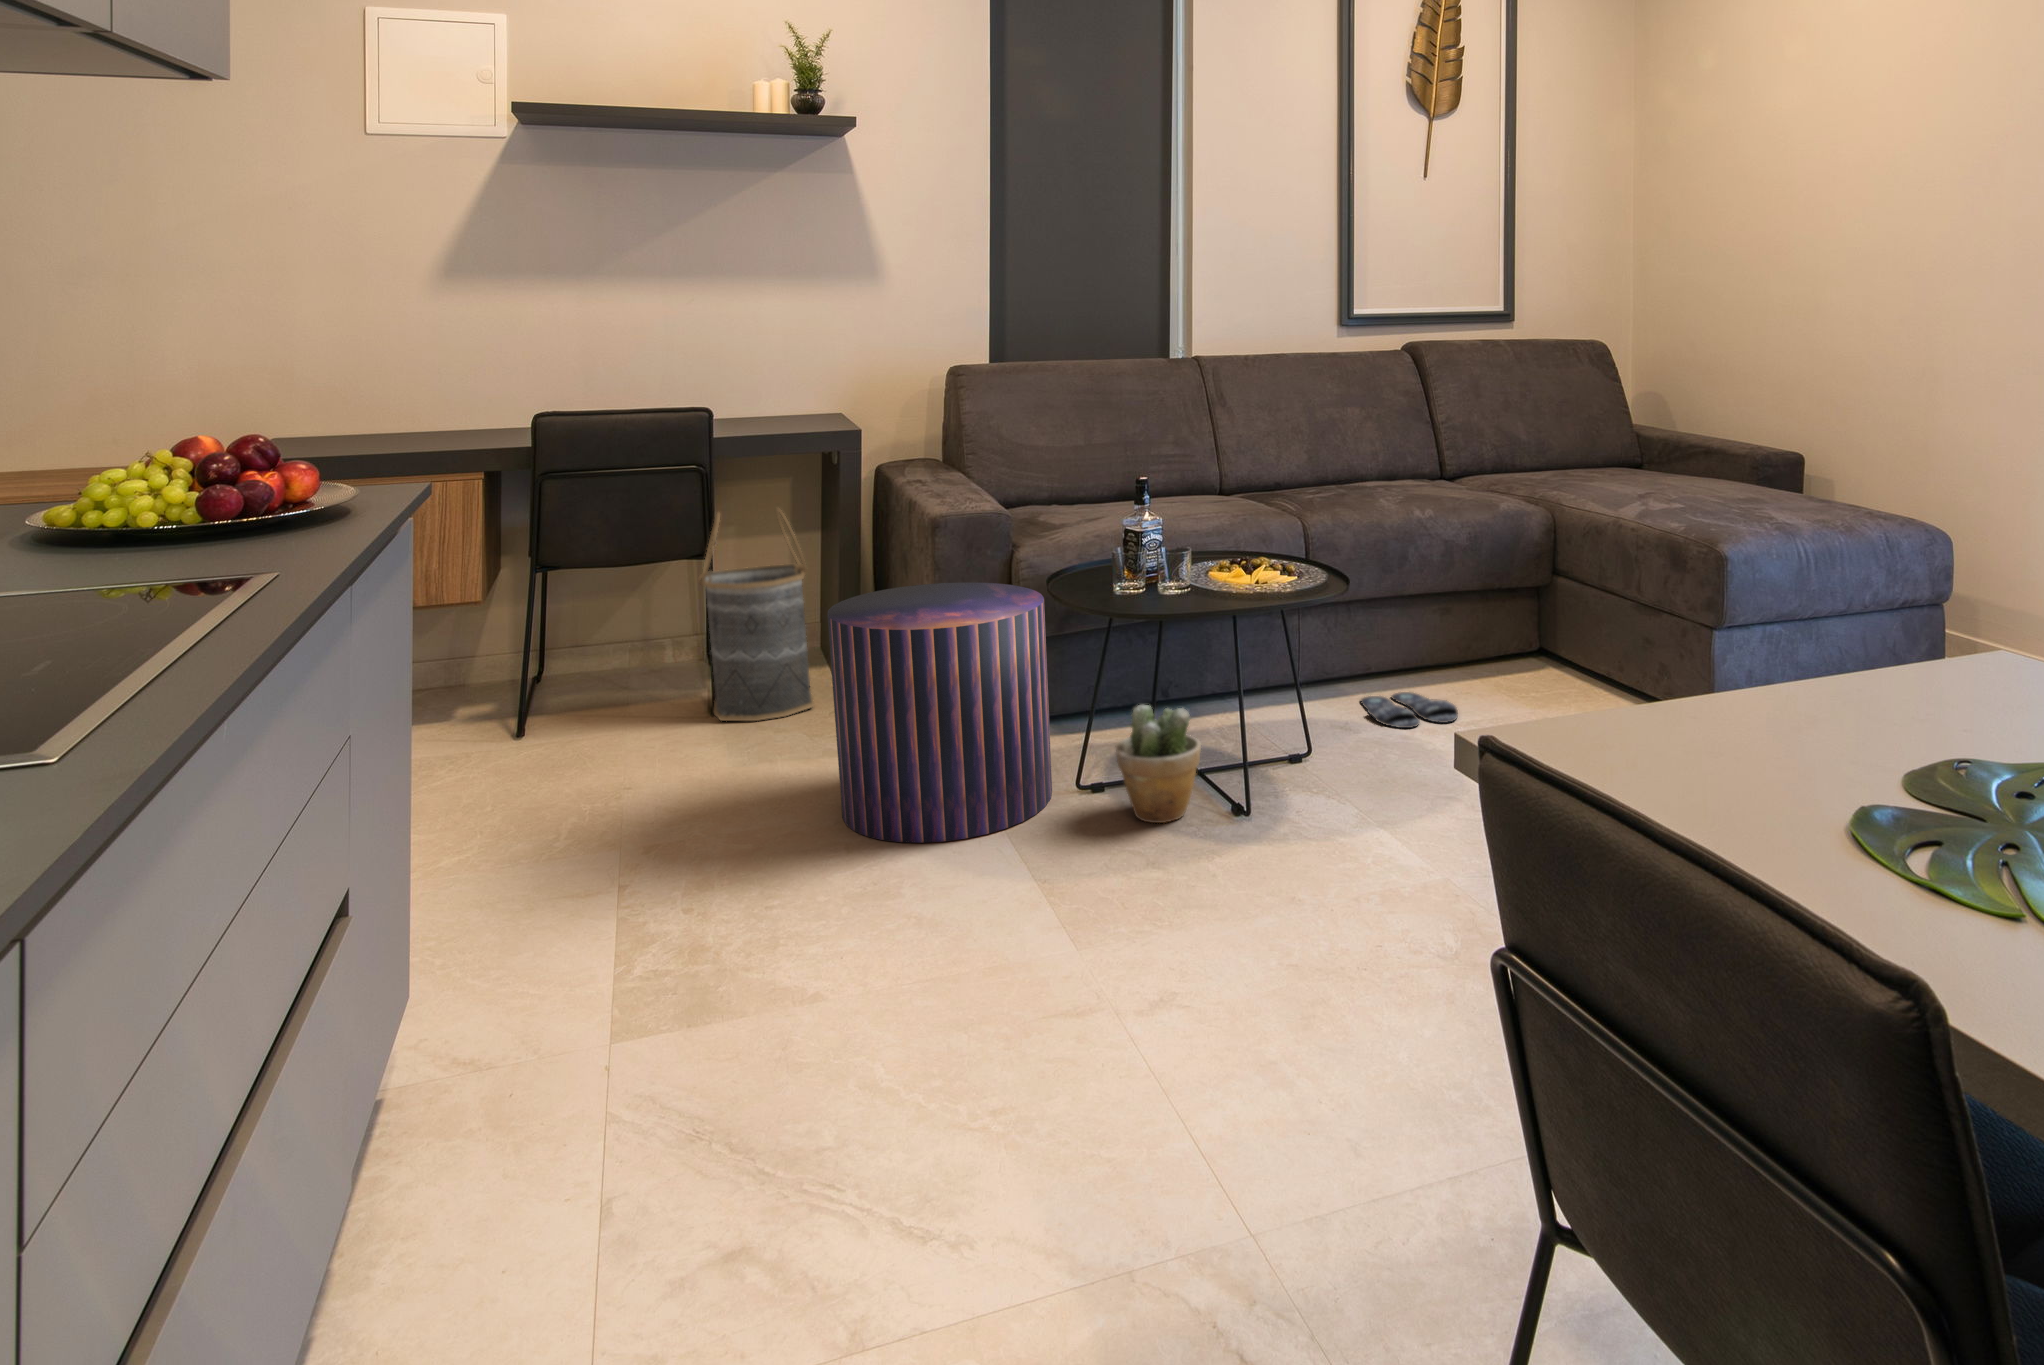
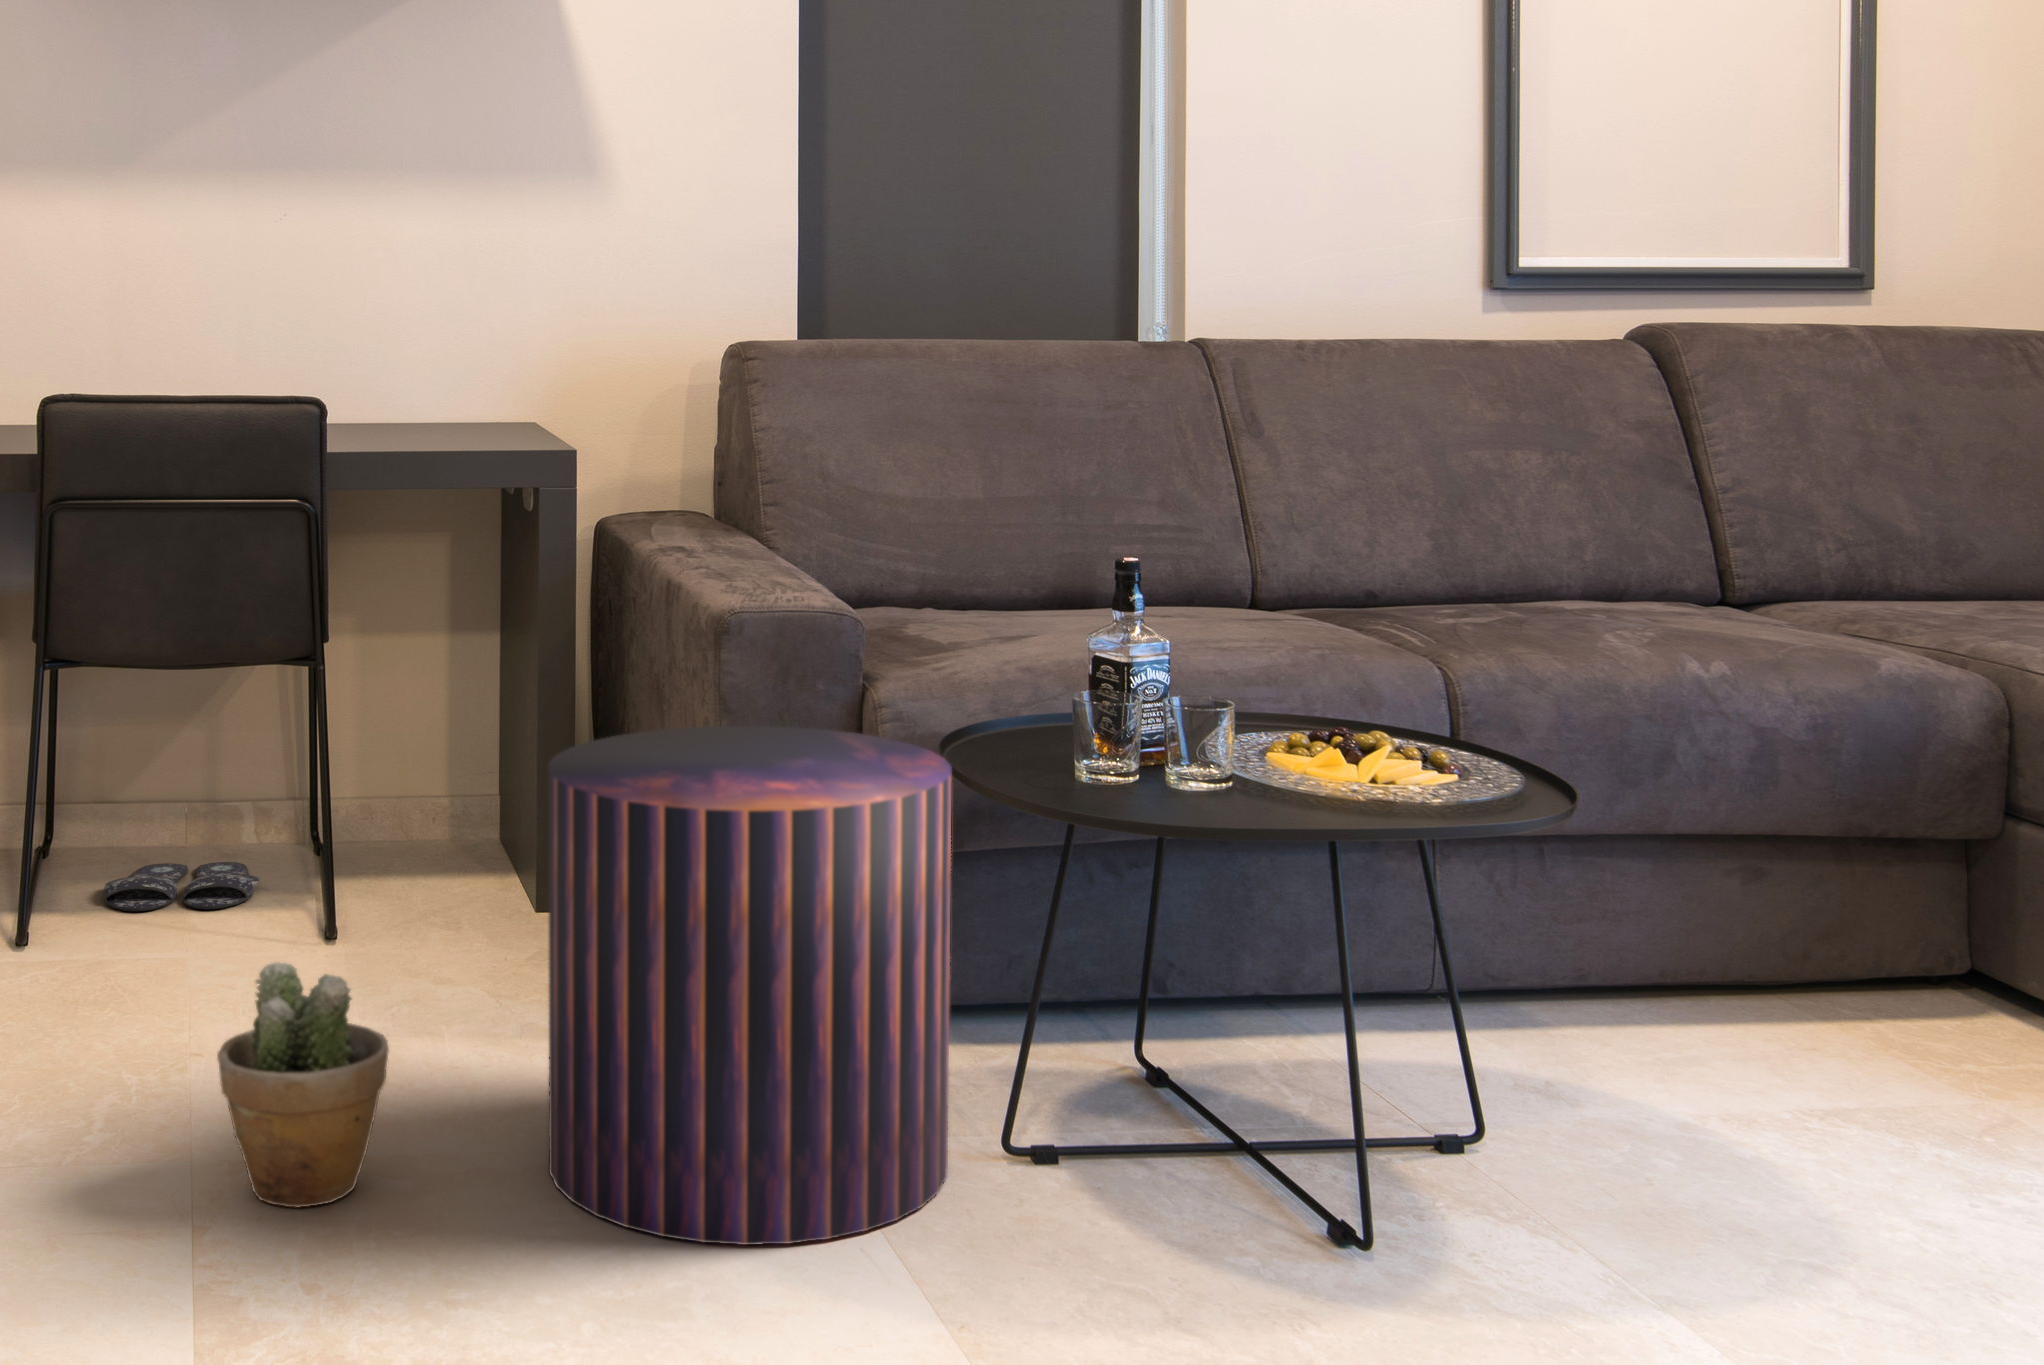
basket: present [698,508,814,721] -> none [315,574,496,964]
slippers: present [1361,692,1458,728] -> present [104,862,261,911]
potted plant: present [1116,705,1201,823] -> present [217,962,389,1208]

